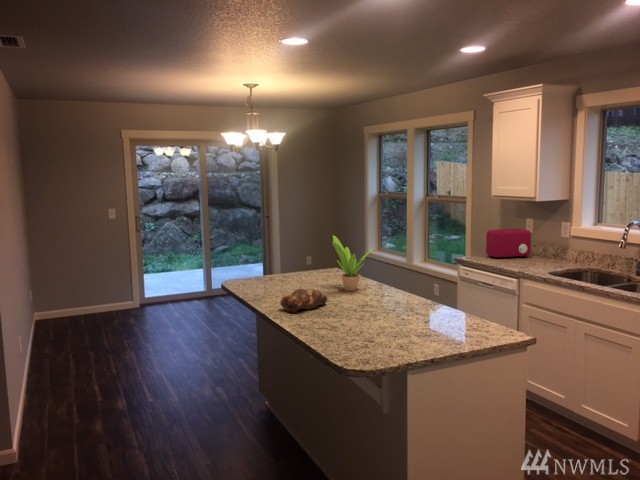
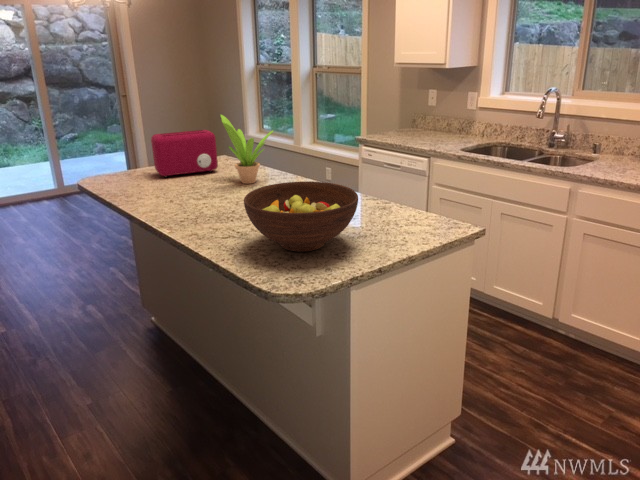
toaster: present [486,229,531,259] -> present [151,130,218,178]
bread loaf: present [280,289,327,312] -> none [164,185,225,217]
fruit bowl: none [334,289,422,343] -> present [244,181,358,252]

